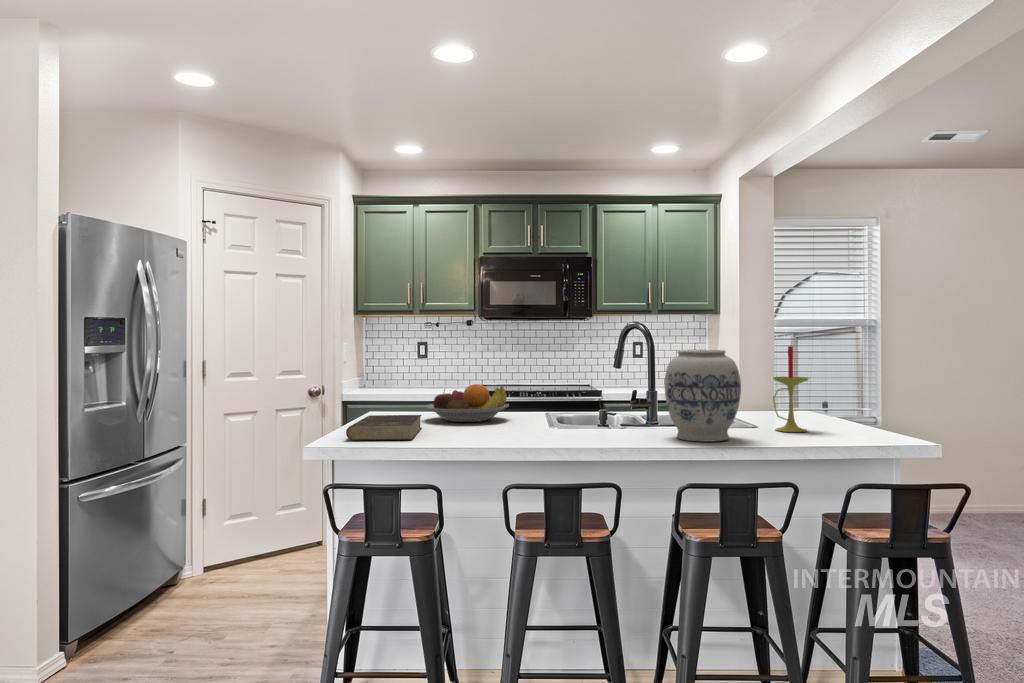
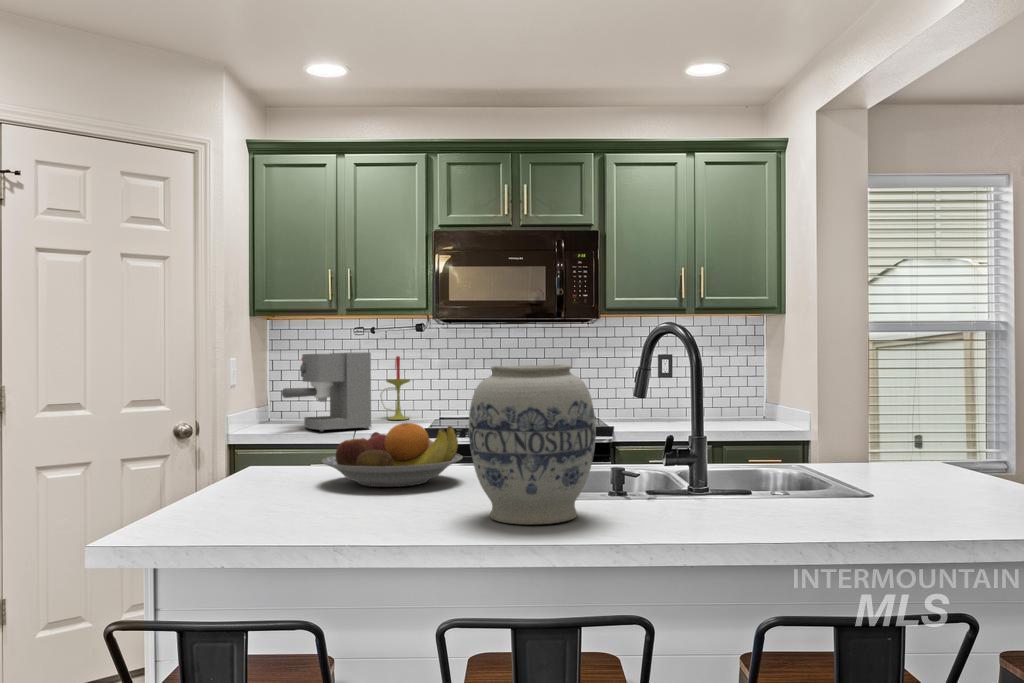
coffee maker: none [378,340,437,393] -> present [282,352,371,431]
candle: present [773,346,808,432] -> present [381,356,410,420]
vase: present [664,350,741,442] -> present [469,364,596,524]
book: present [346,415,421,440] -> none [153,478,308,531]

